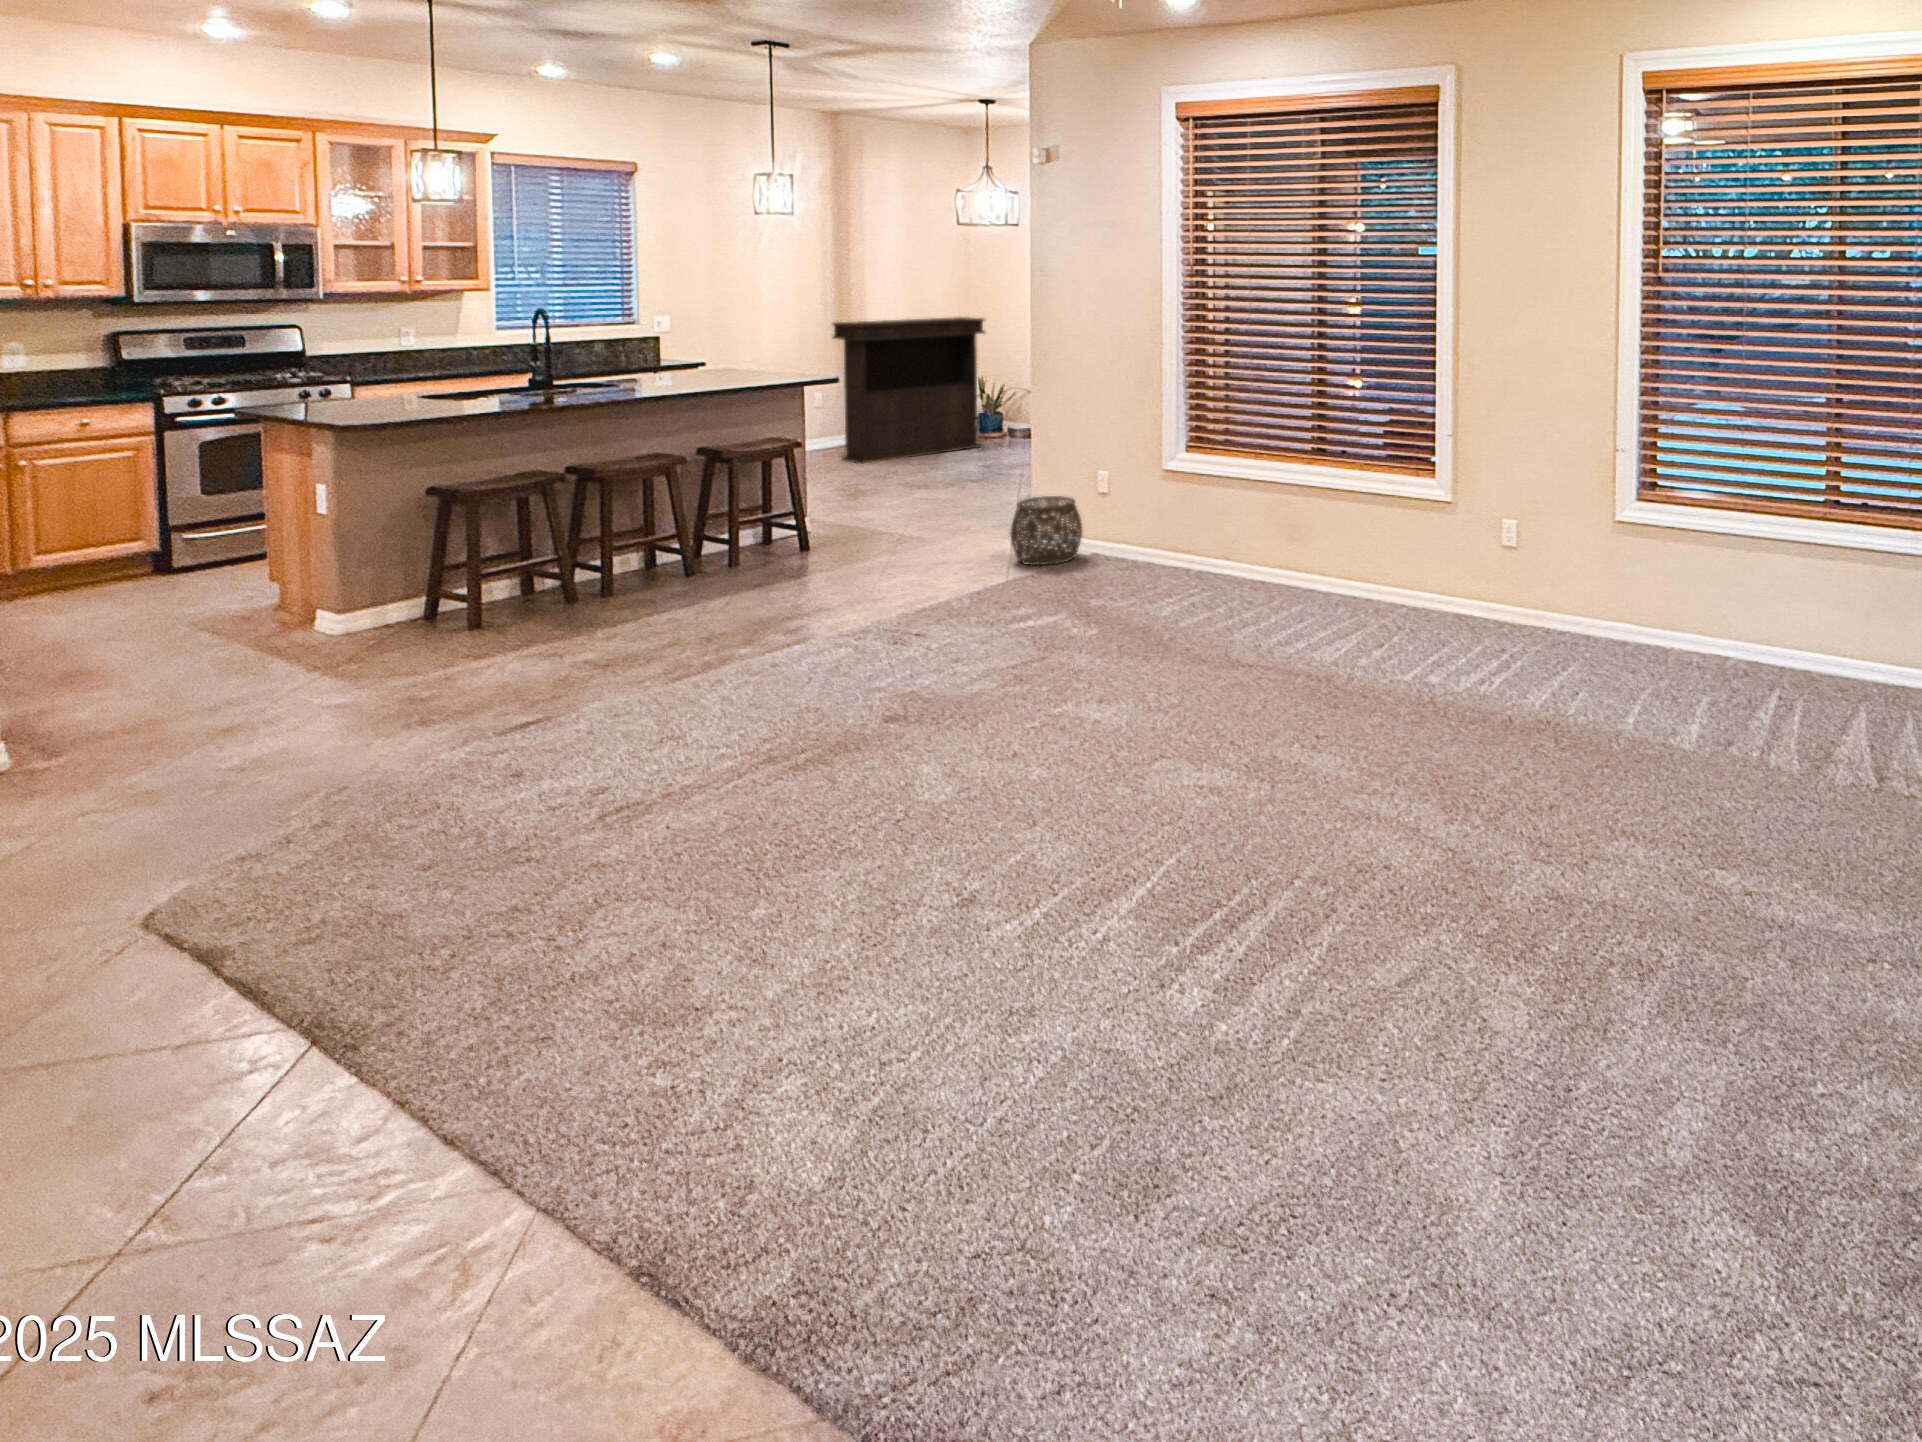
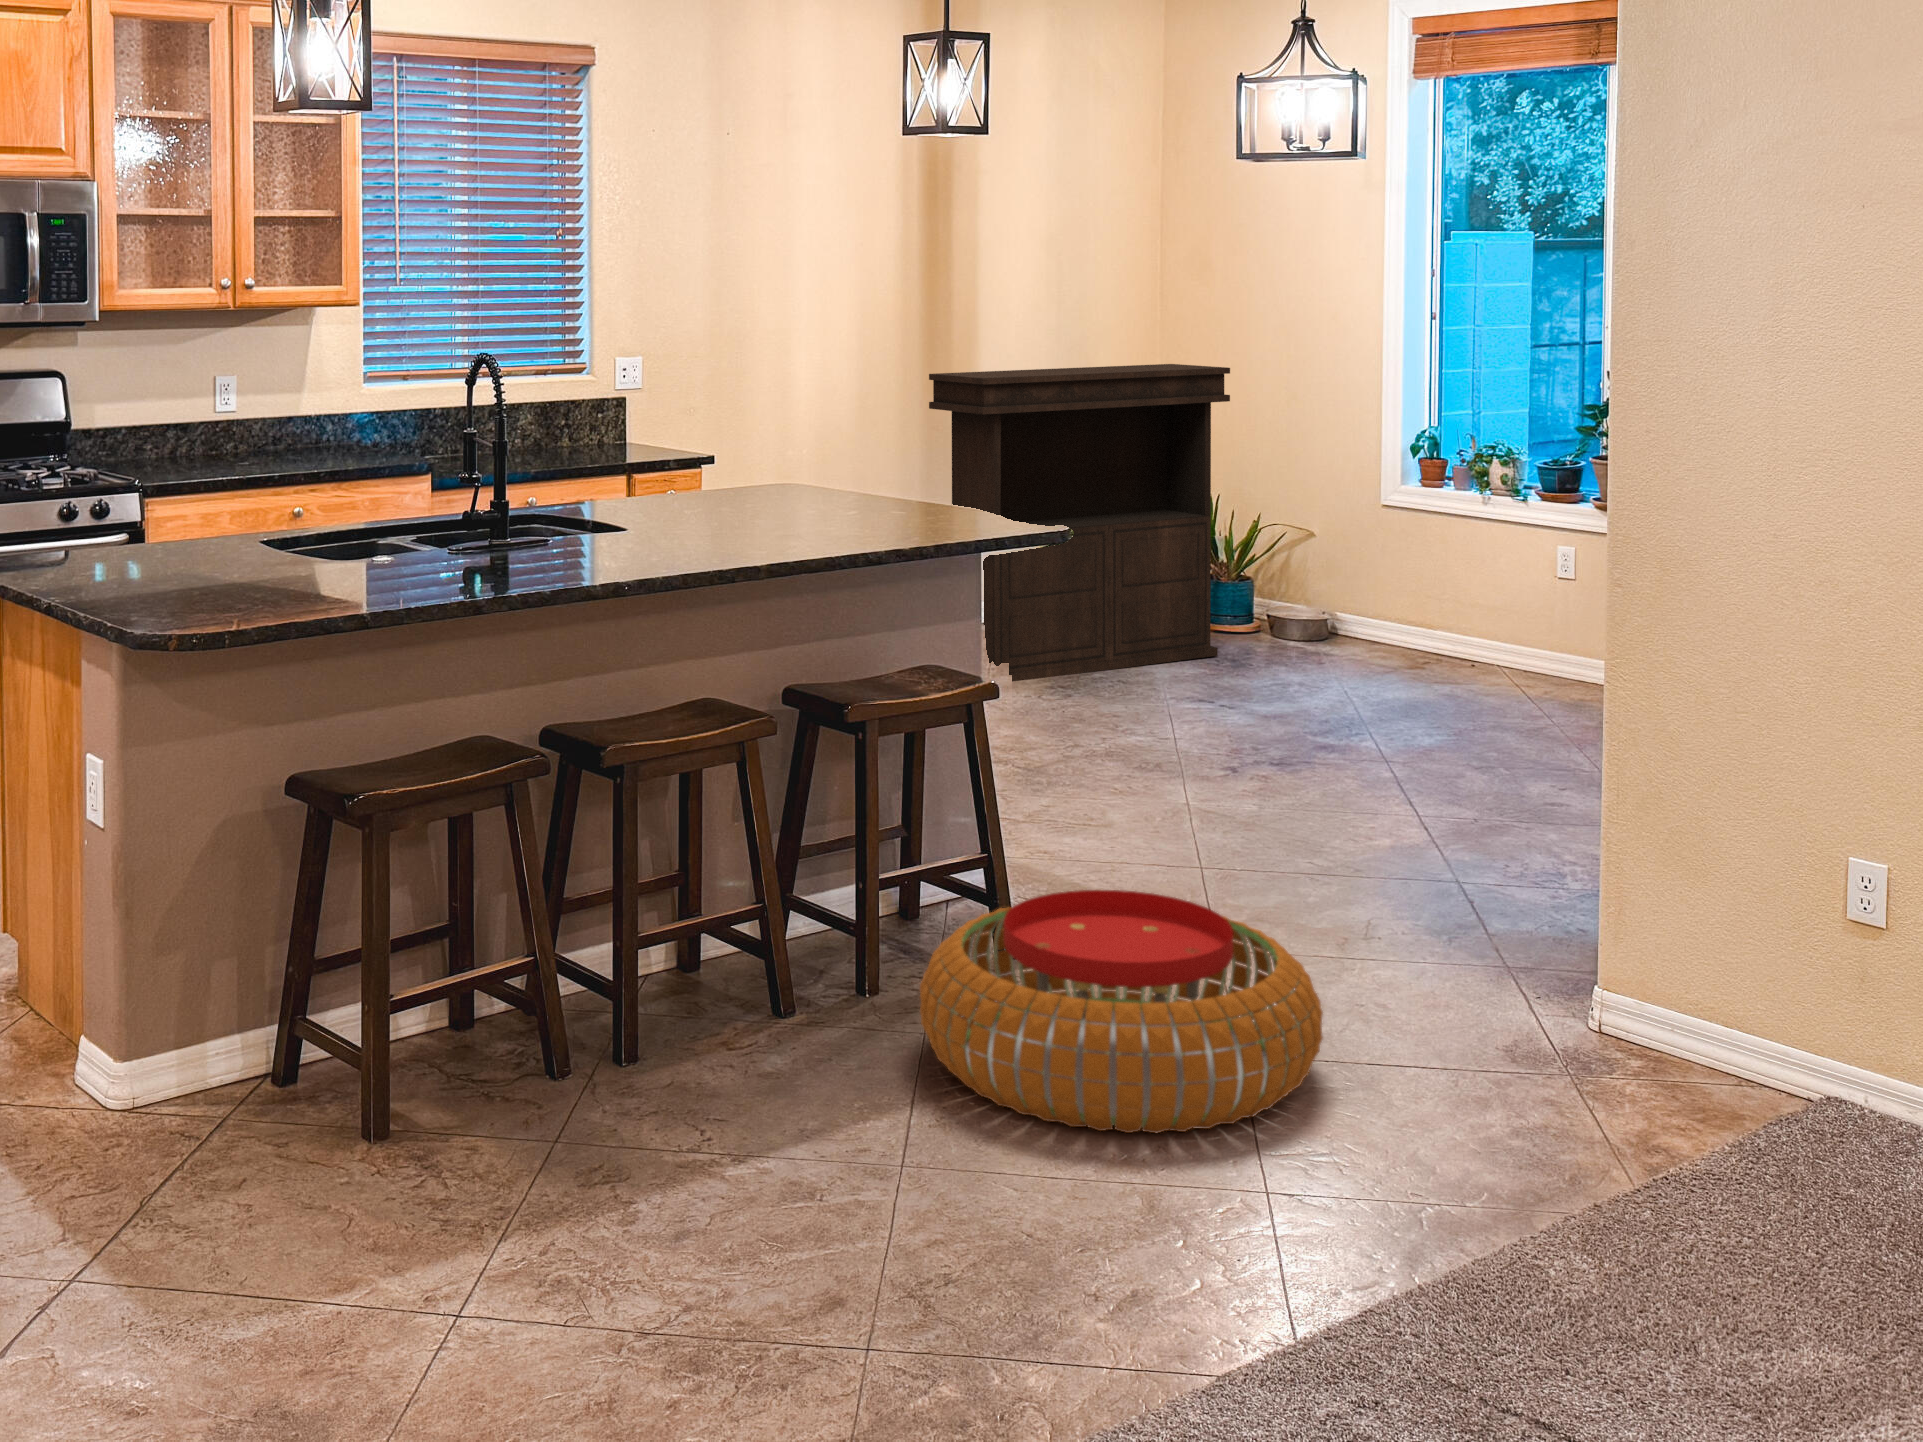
woven basket: present [1011,496,1082,566] -> none [1622,900,1853,1131]
pouf: none [737,513,901,591] -> present [920,890,1323,1133]

